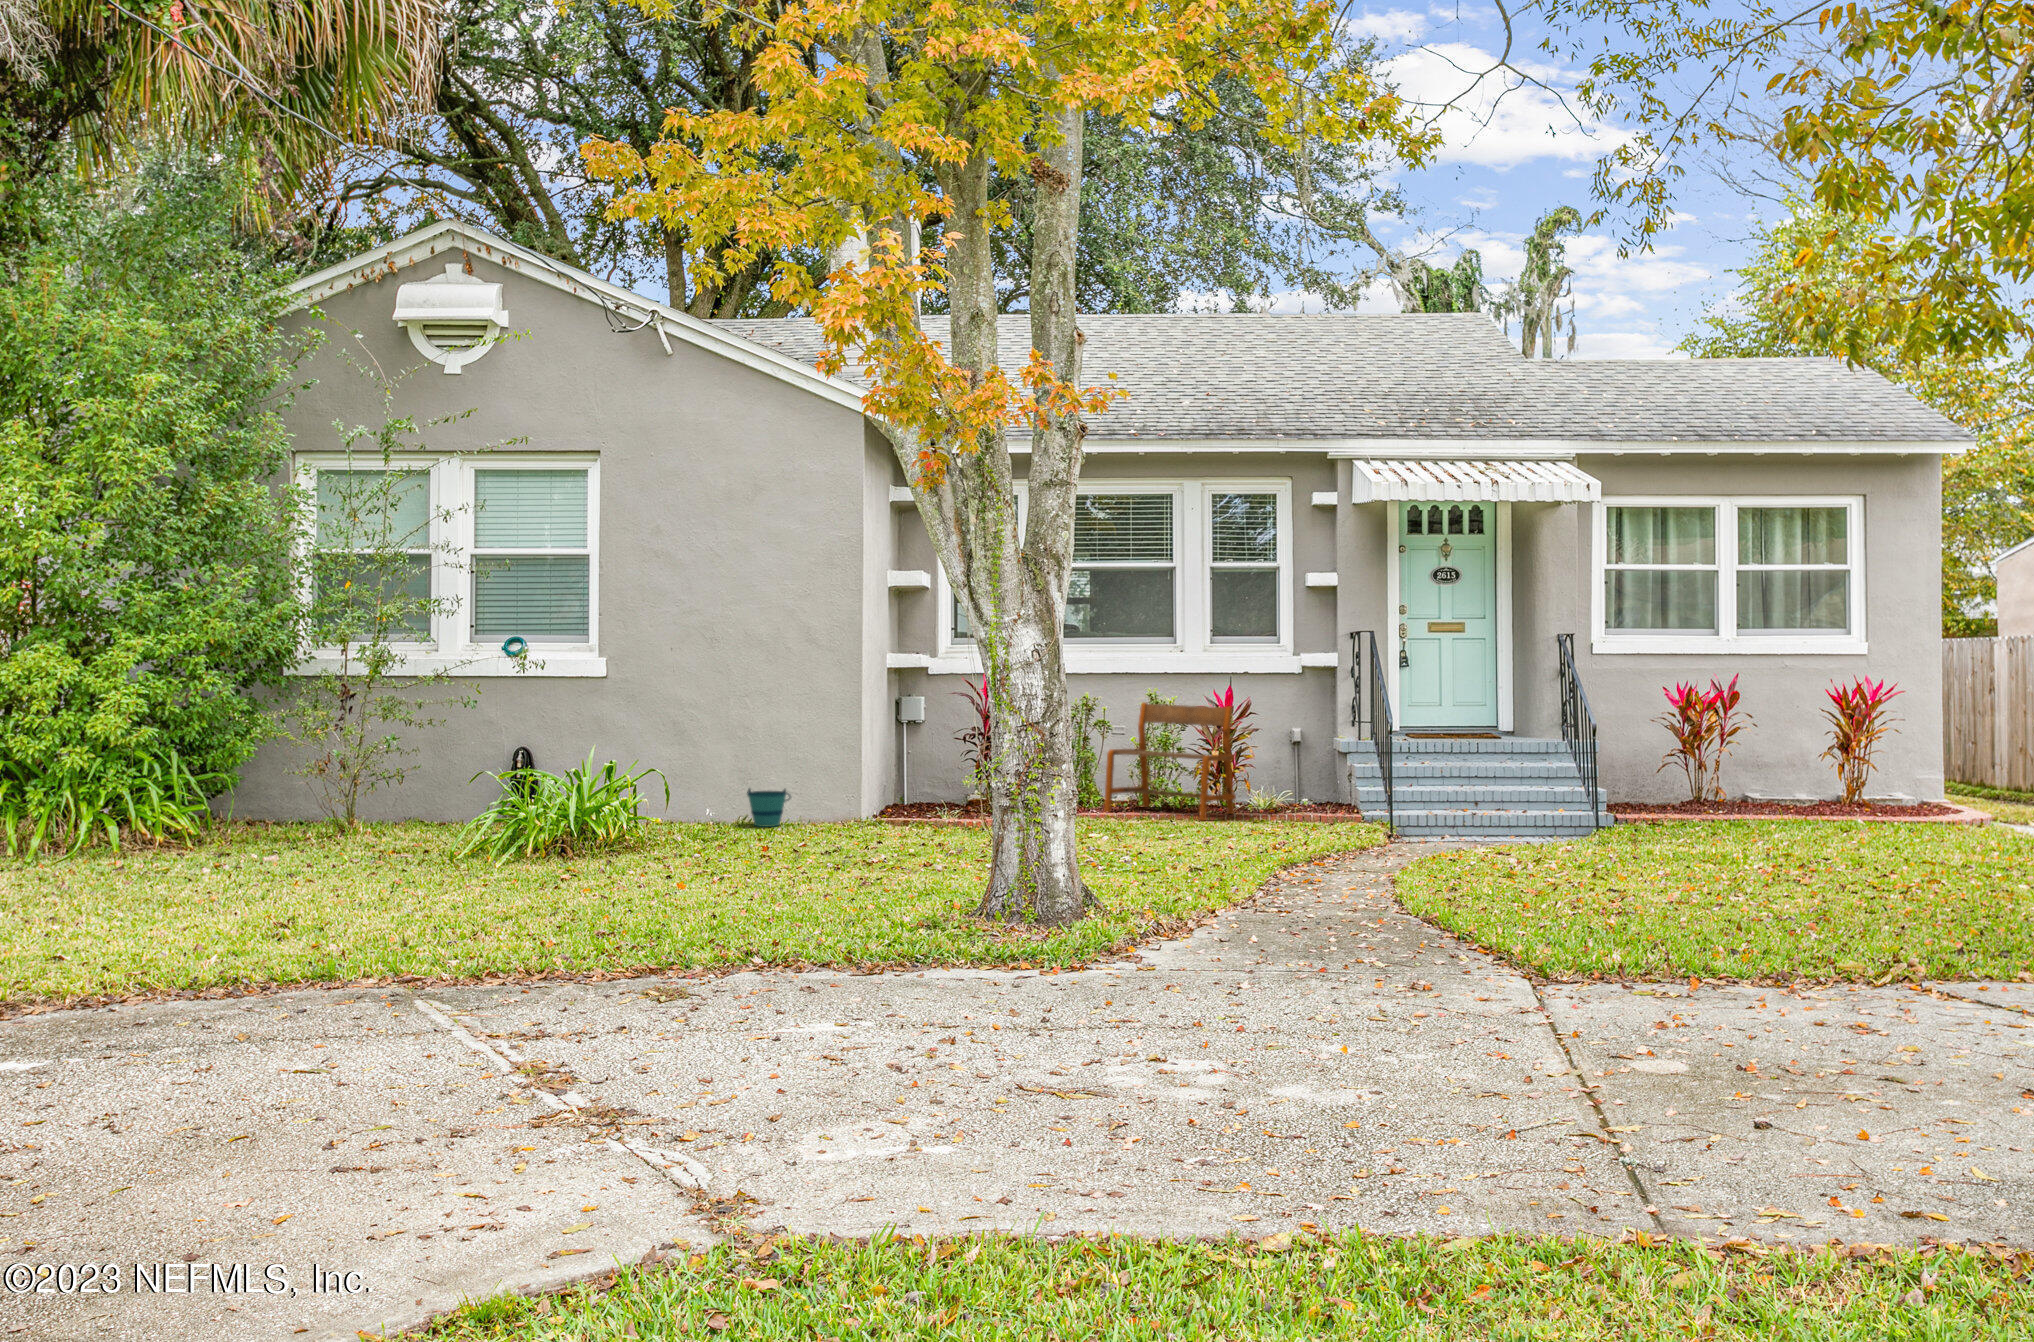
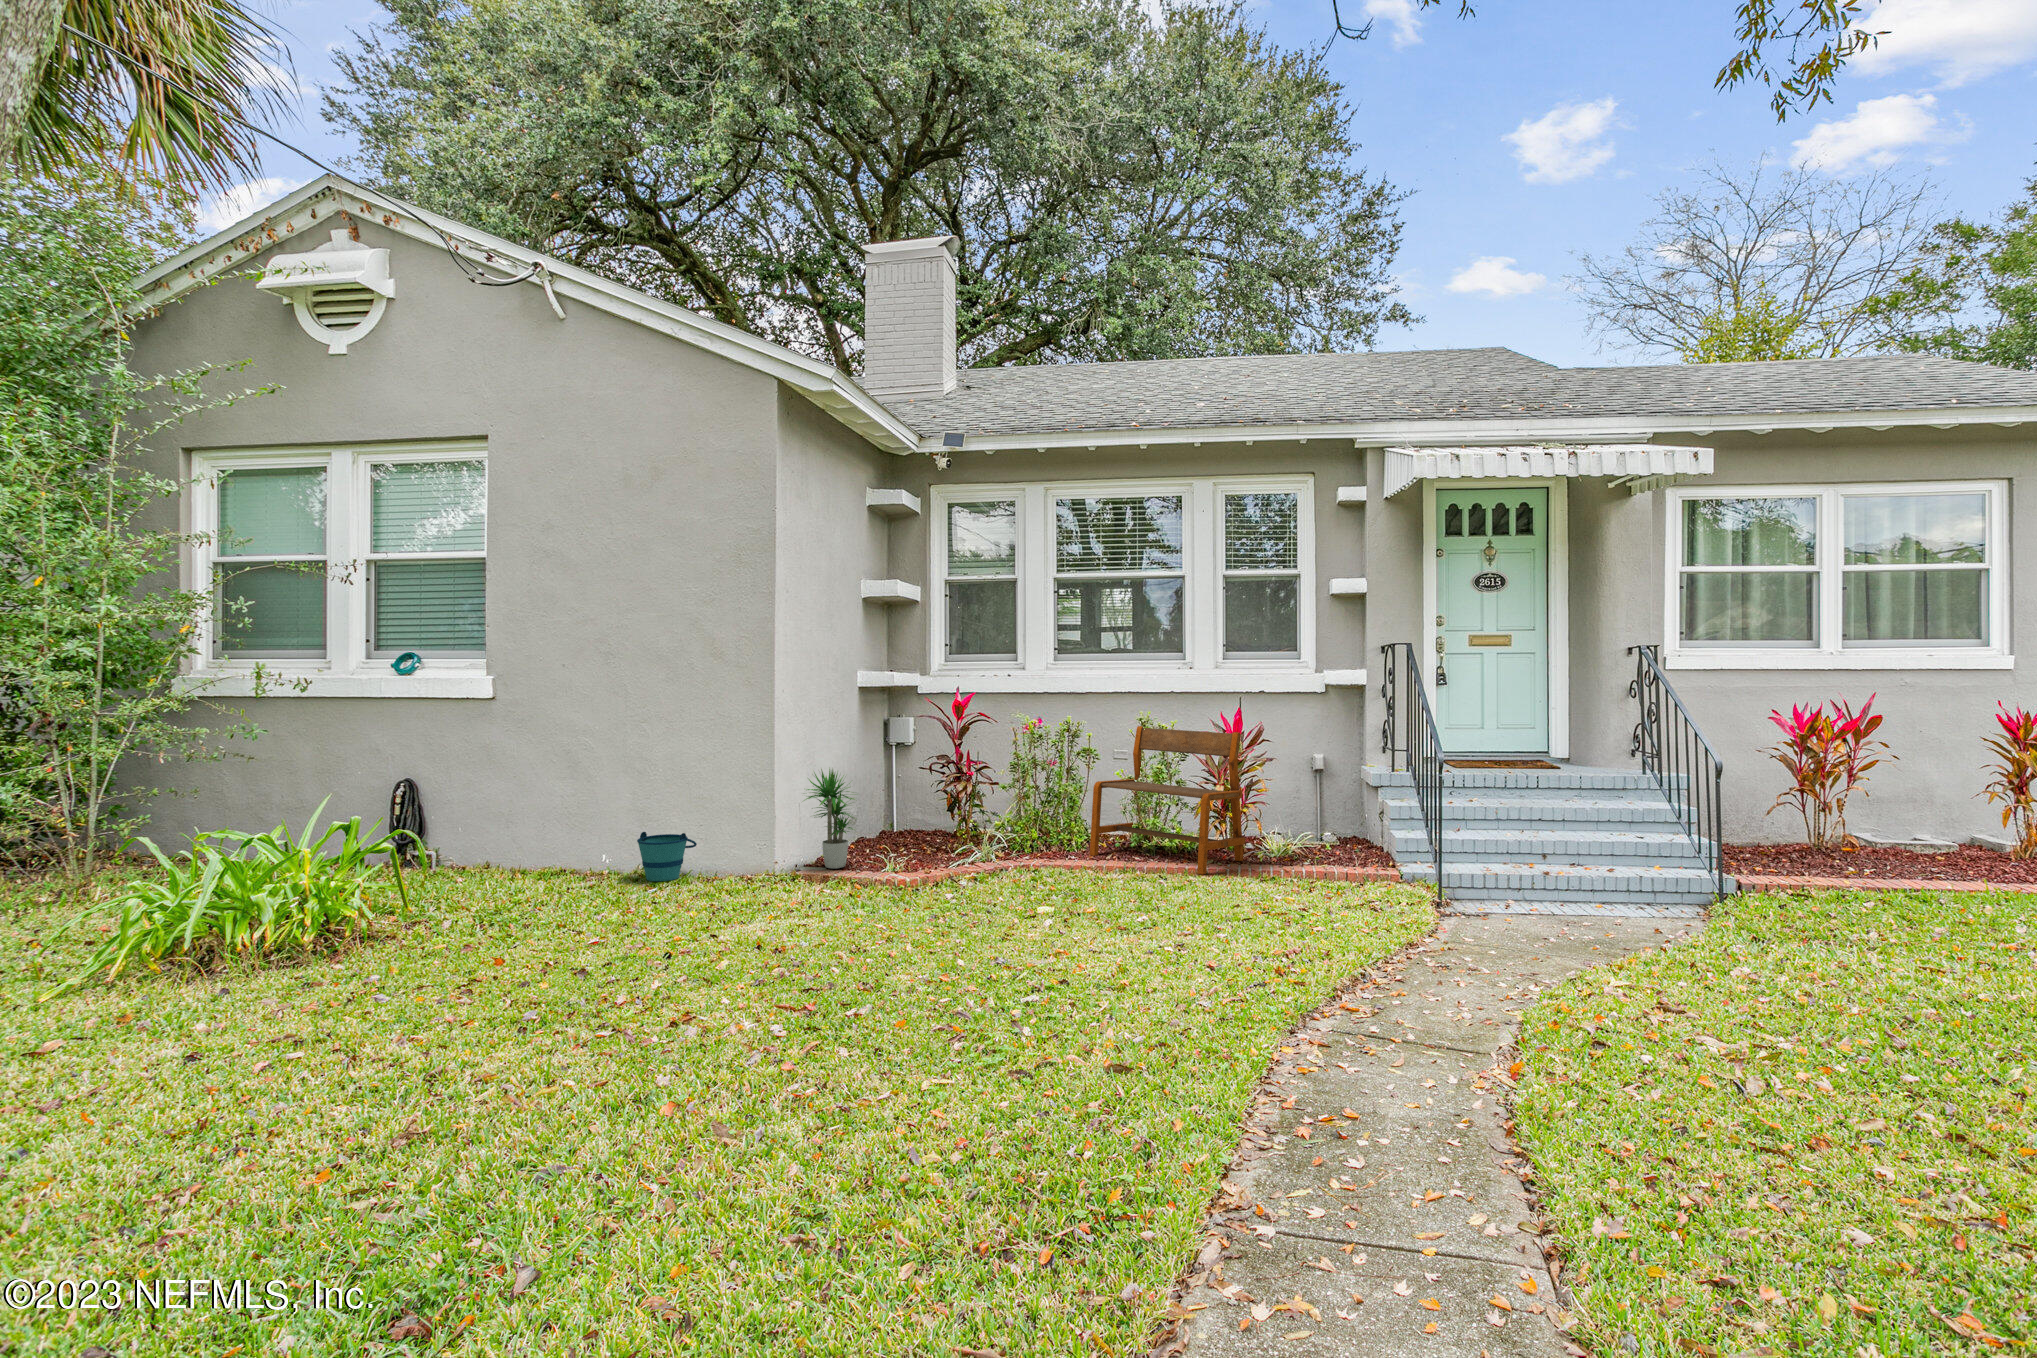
potted plant: none [869,735,921,820] -> present [804,769,855,869]

